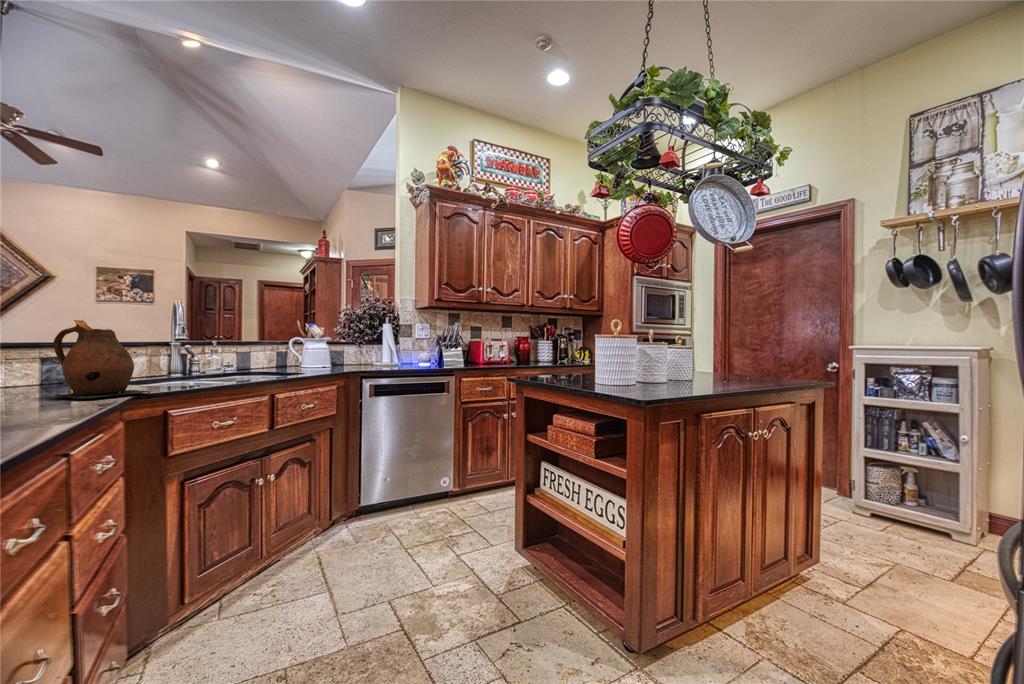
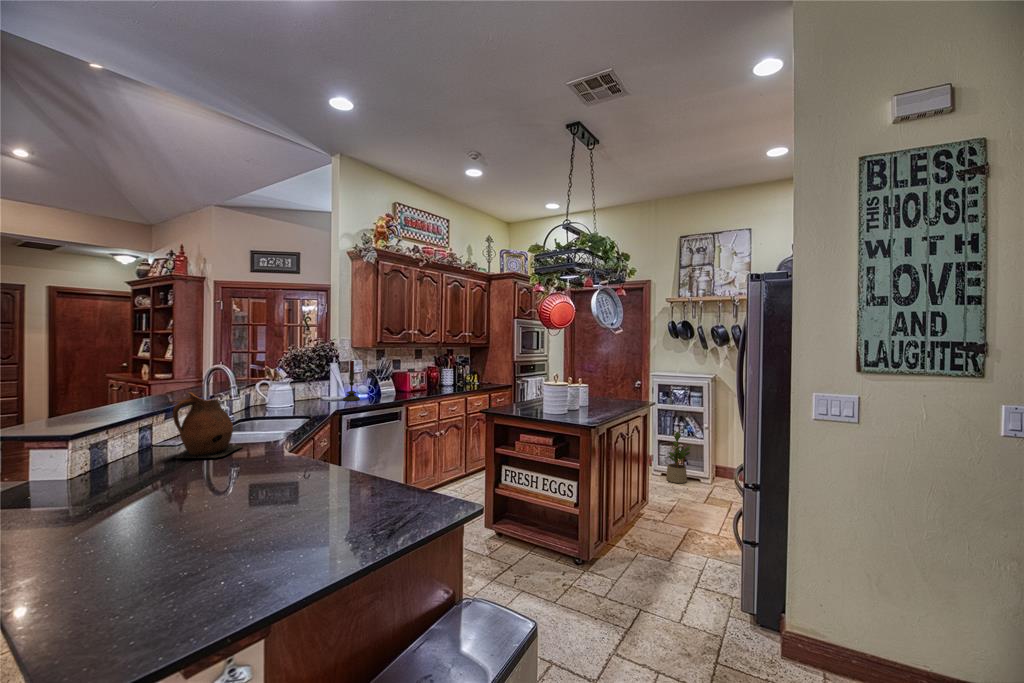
candle: none [398,321,416,369] -> present [343,361,360,401]
potted plant: none [877,445,934,534] -> present [666,432,692,483]

